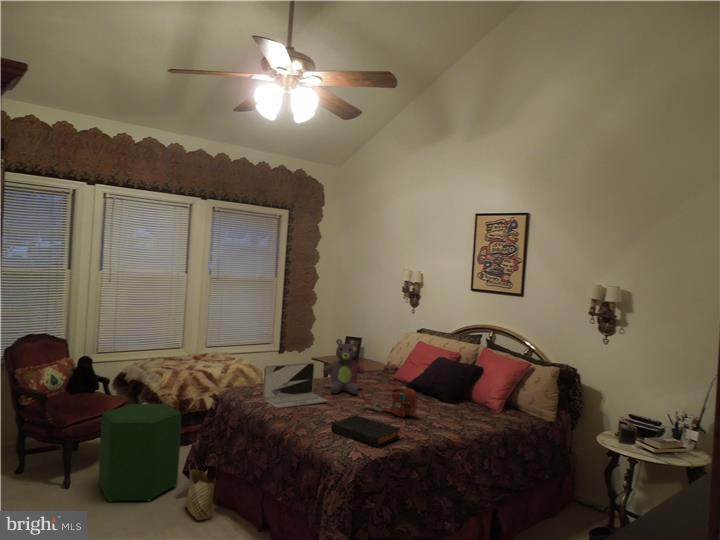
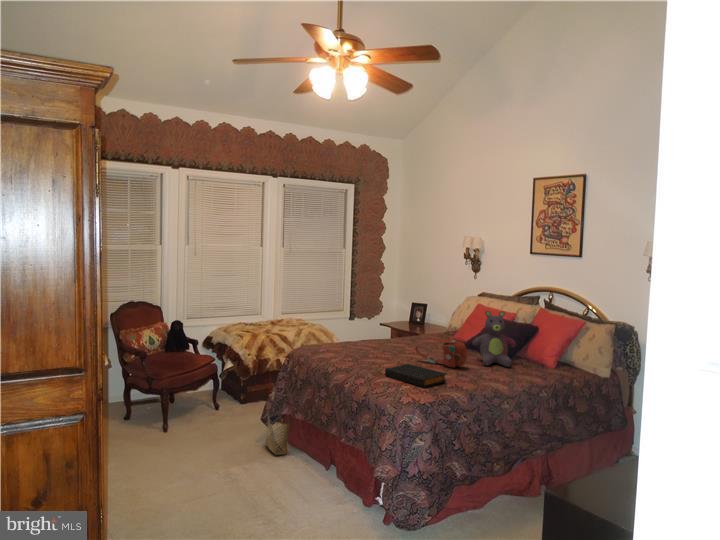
stuffed bear: present [324,339,365,394] -> present [472,311,516,367]
laptop: present [263,363,327,408] -> none [328,321,385,359]
ottoman: present [99,404,181,502] -> none [194,359,260,440]

